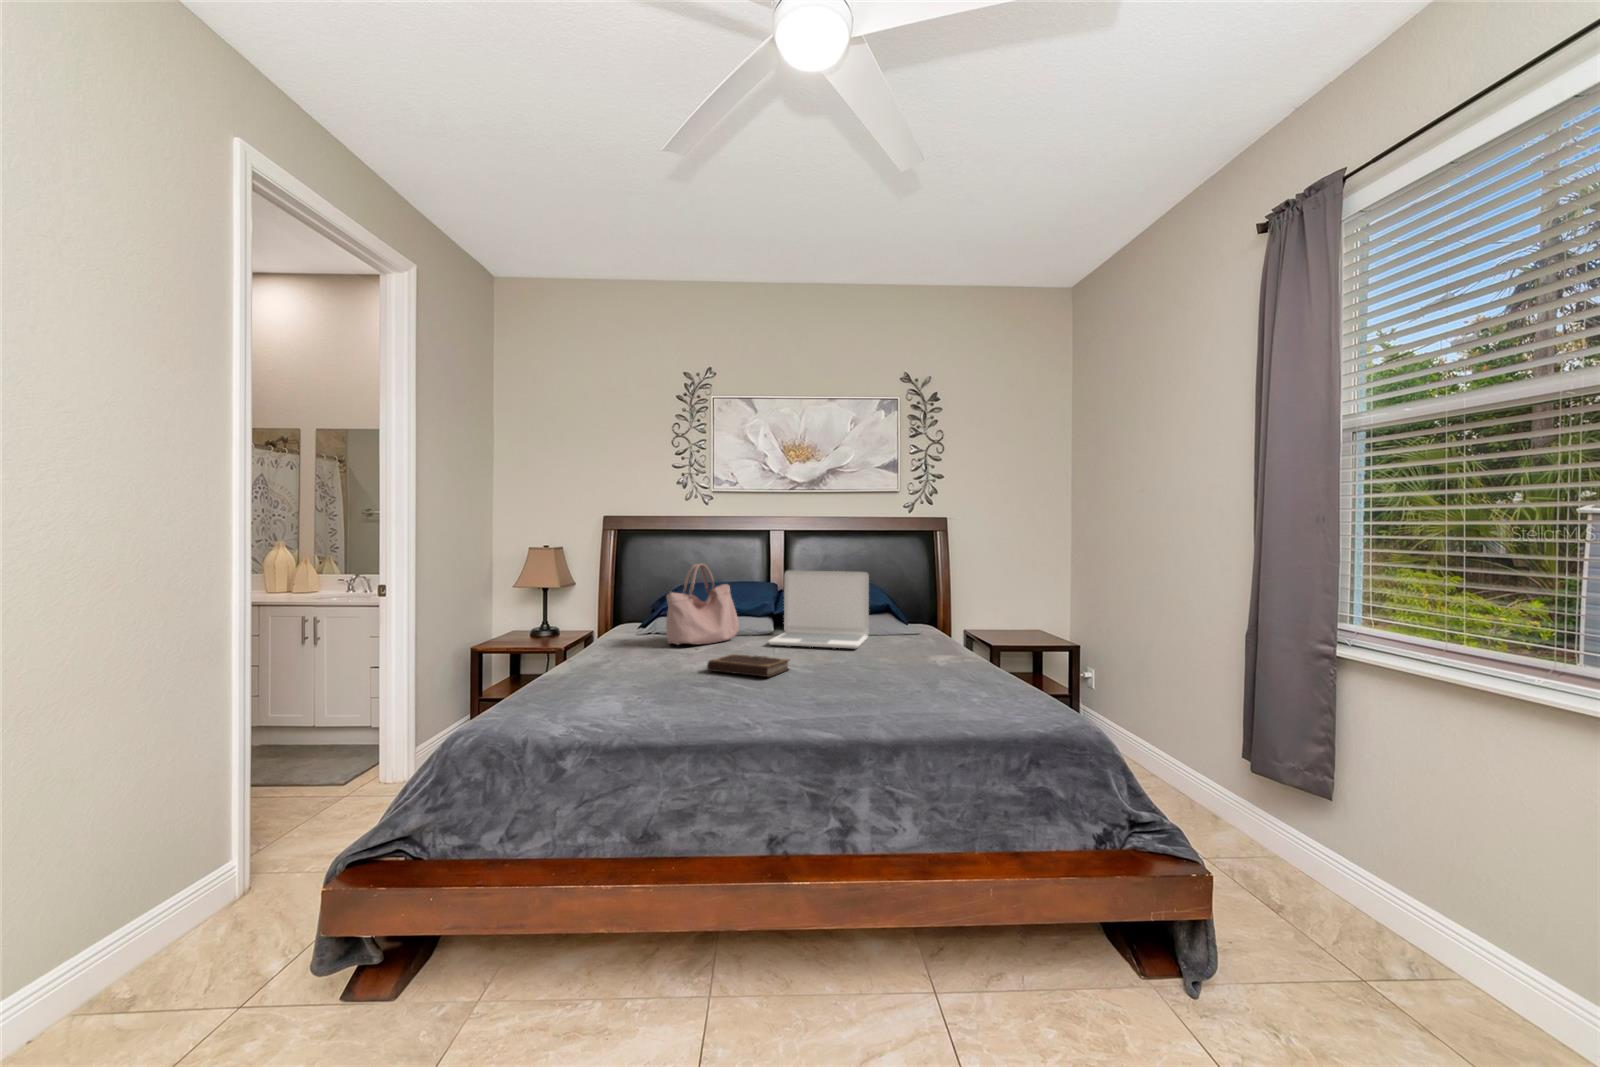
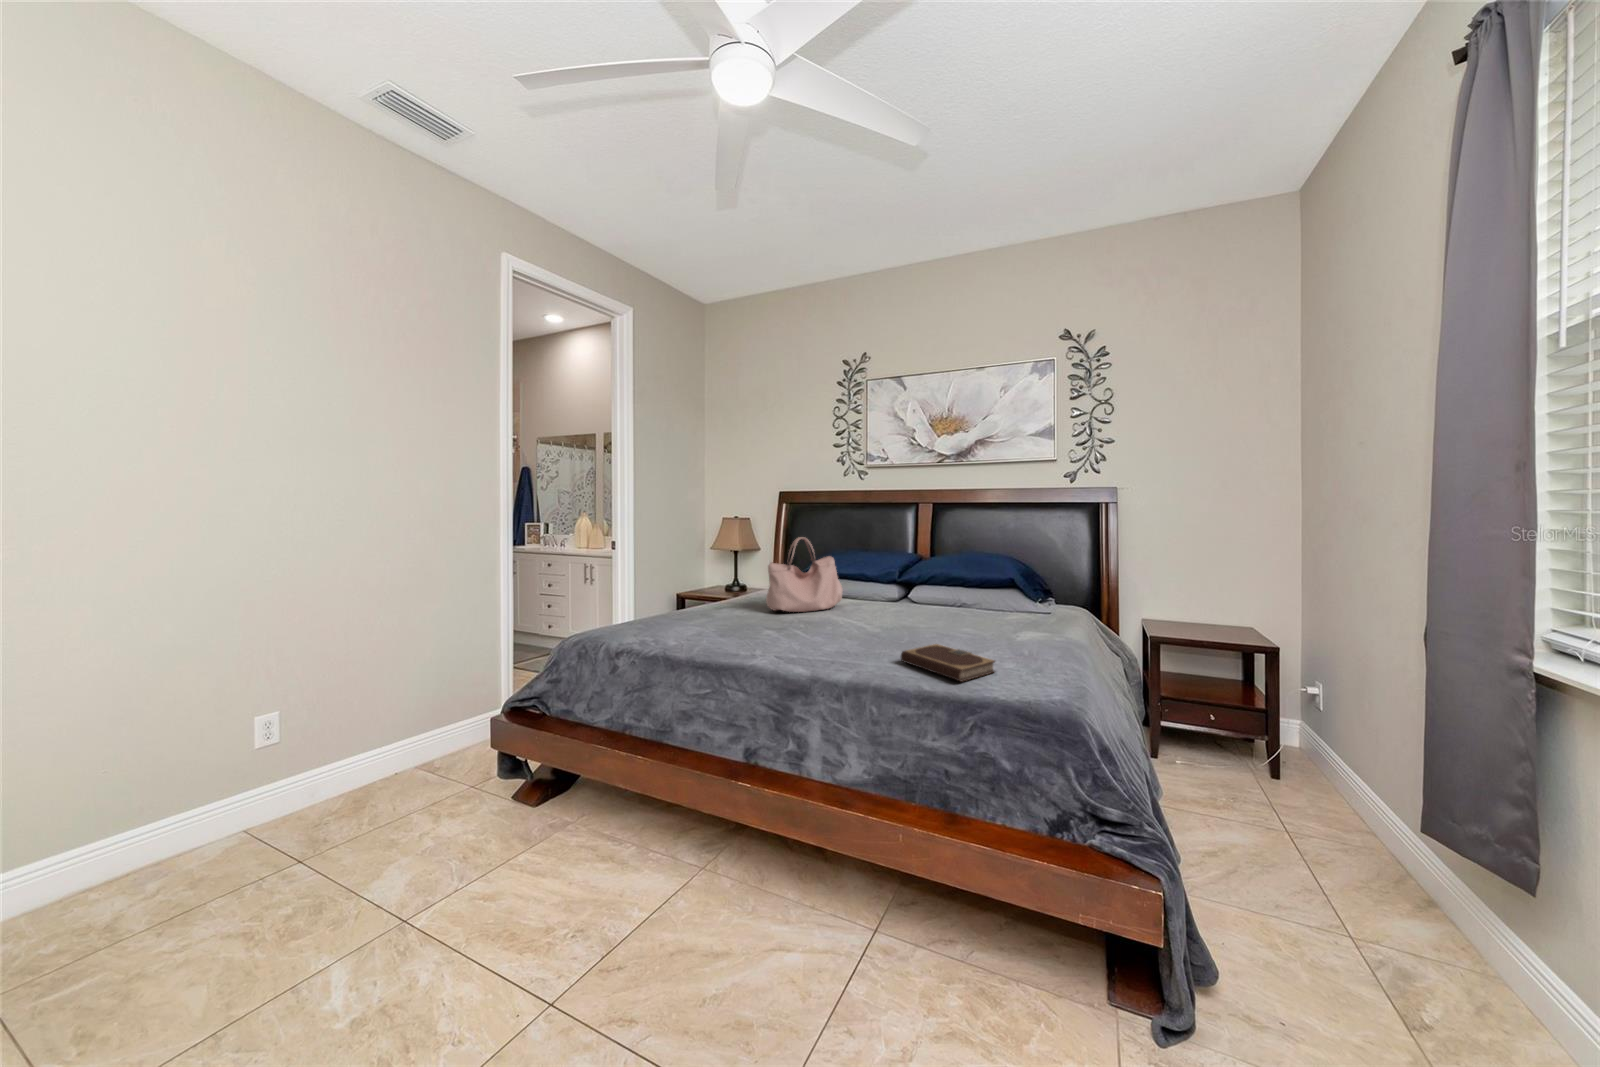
laptop: present [768,571,869,648] -> none [851,545,965,632]
notebook: present [707,654,789,677] -> present [901,644,995,681]

